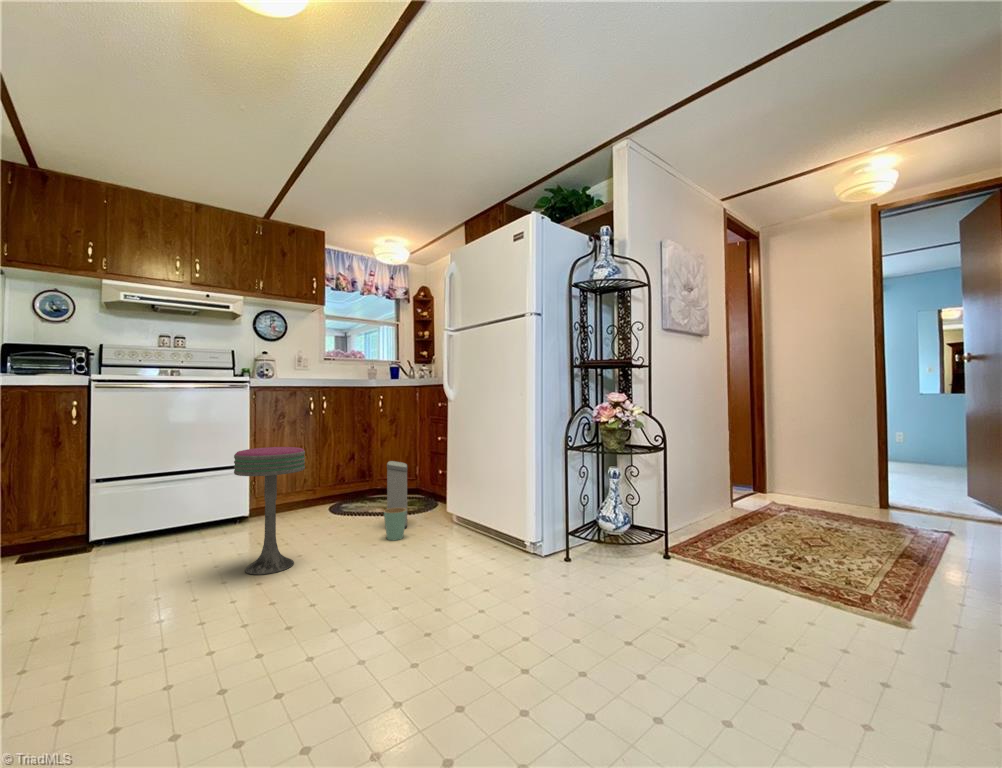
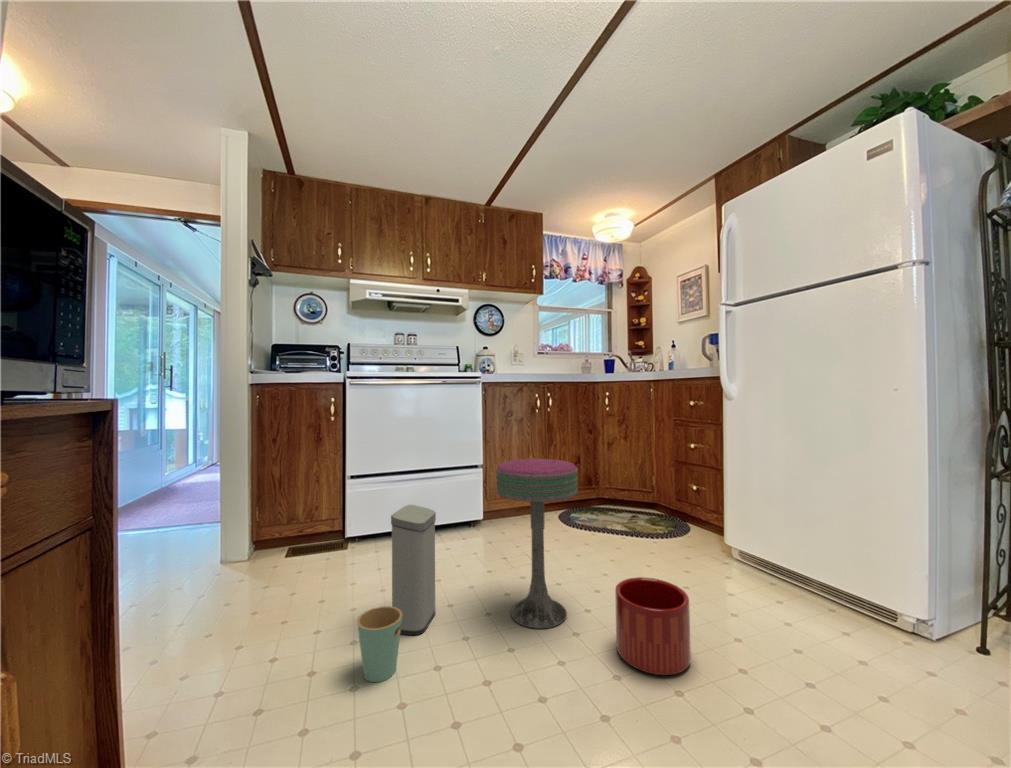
trash can: present [383,461,408,540] -> present [357,505,436,682]
planter: none [318,526,369,583] -> present [615,577,691,675]

